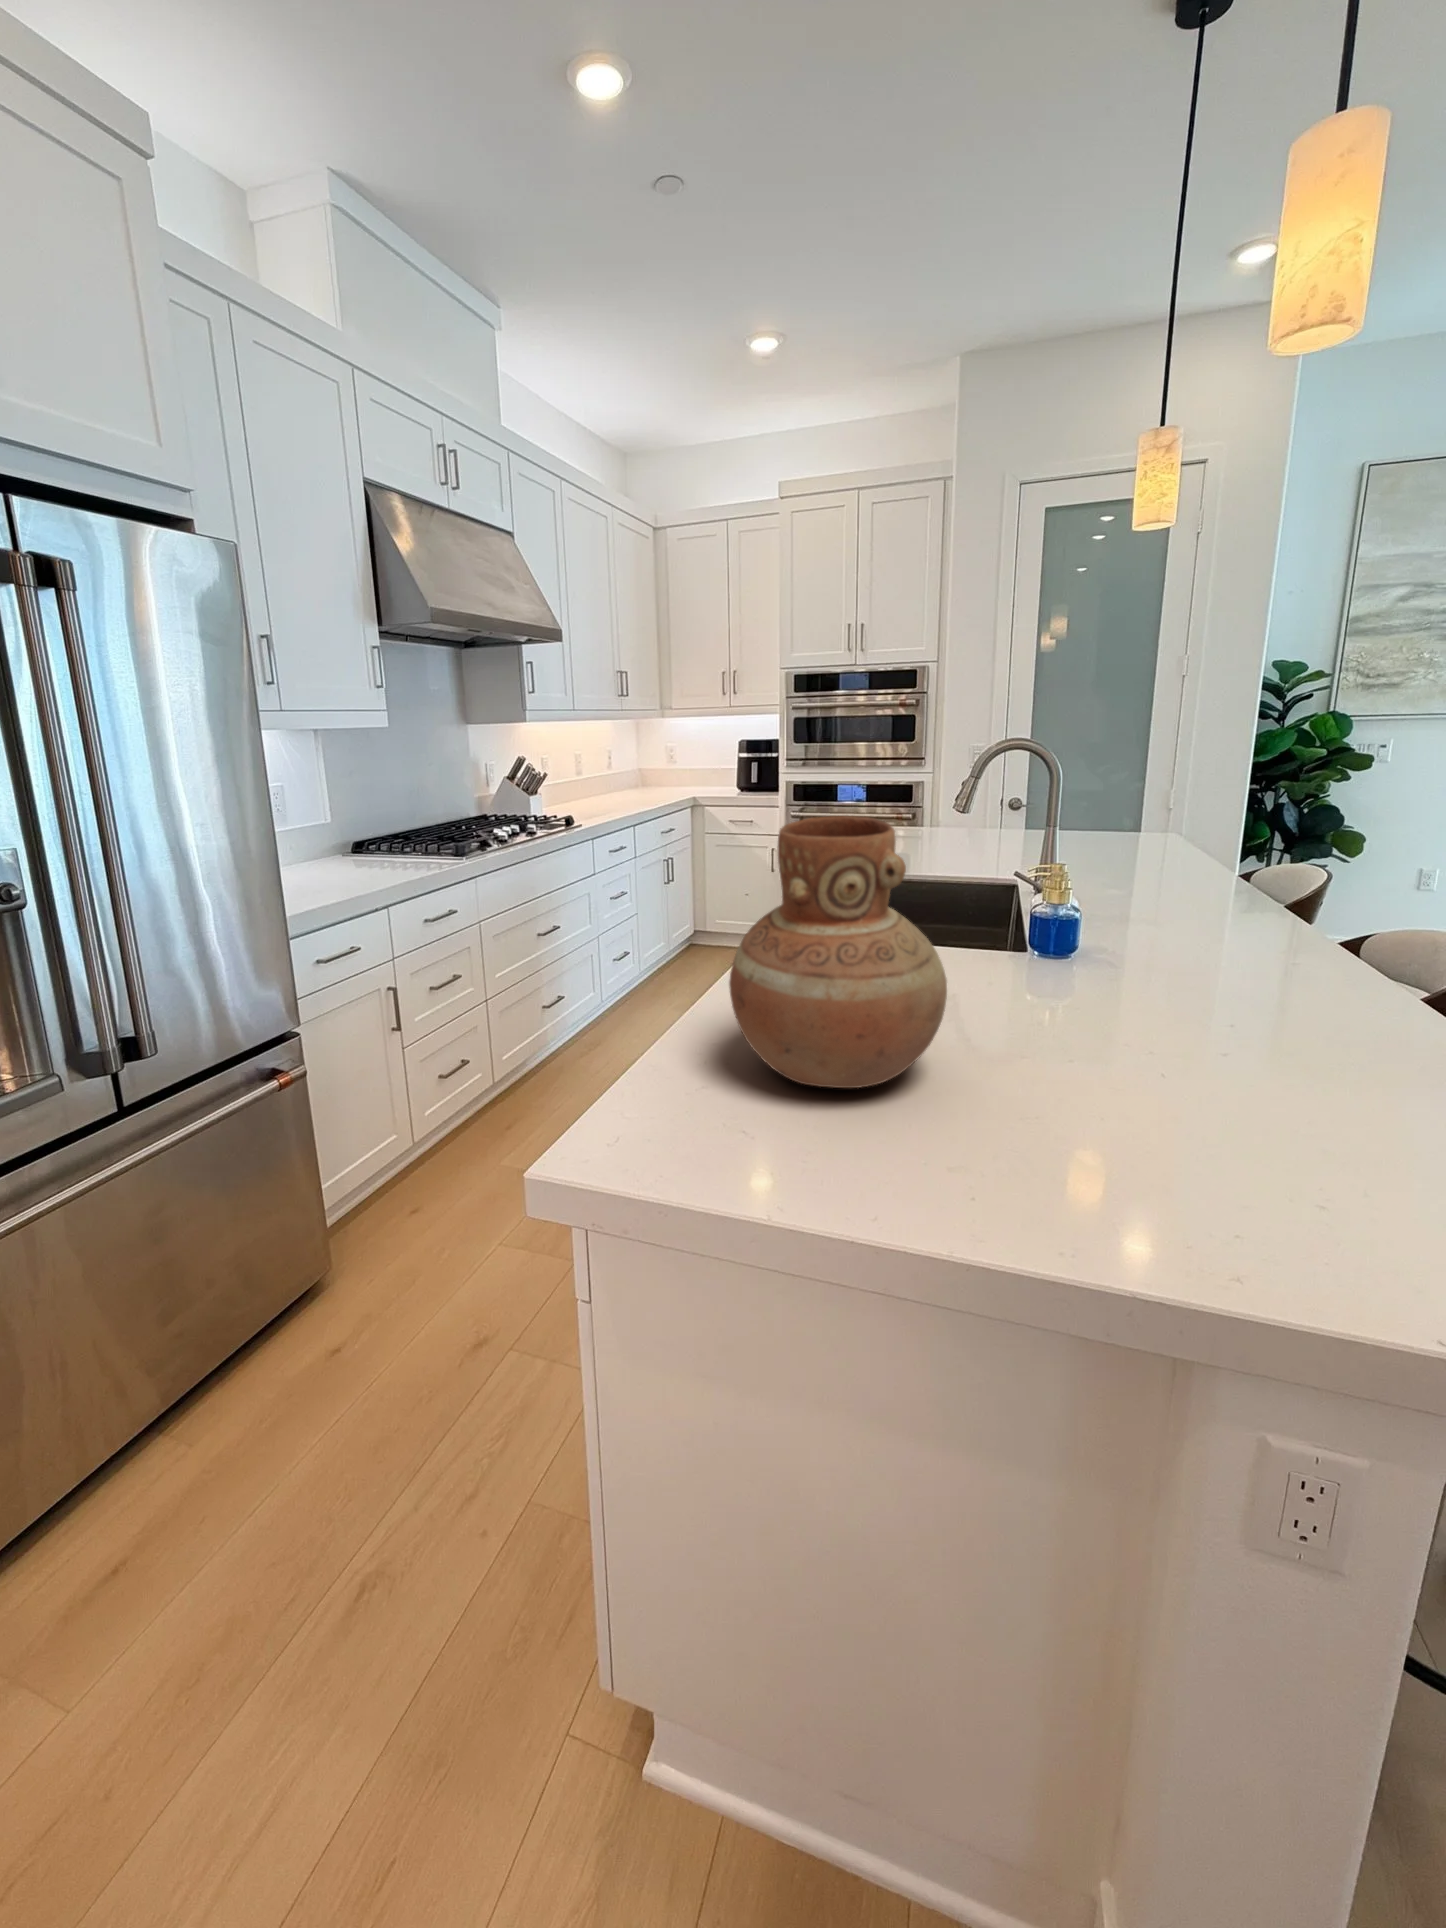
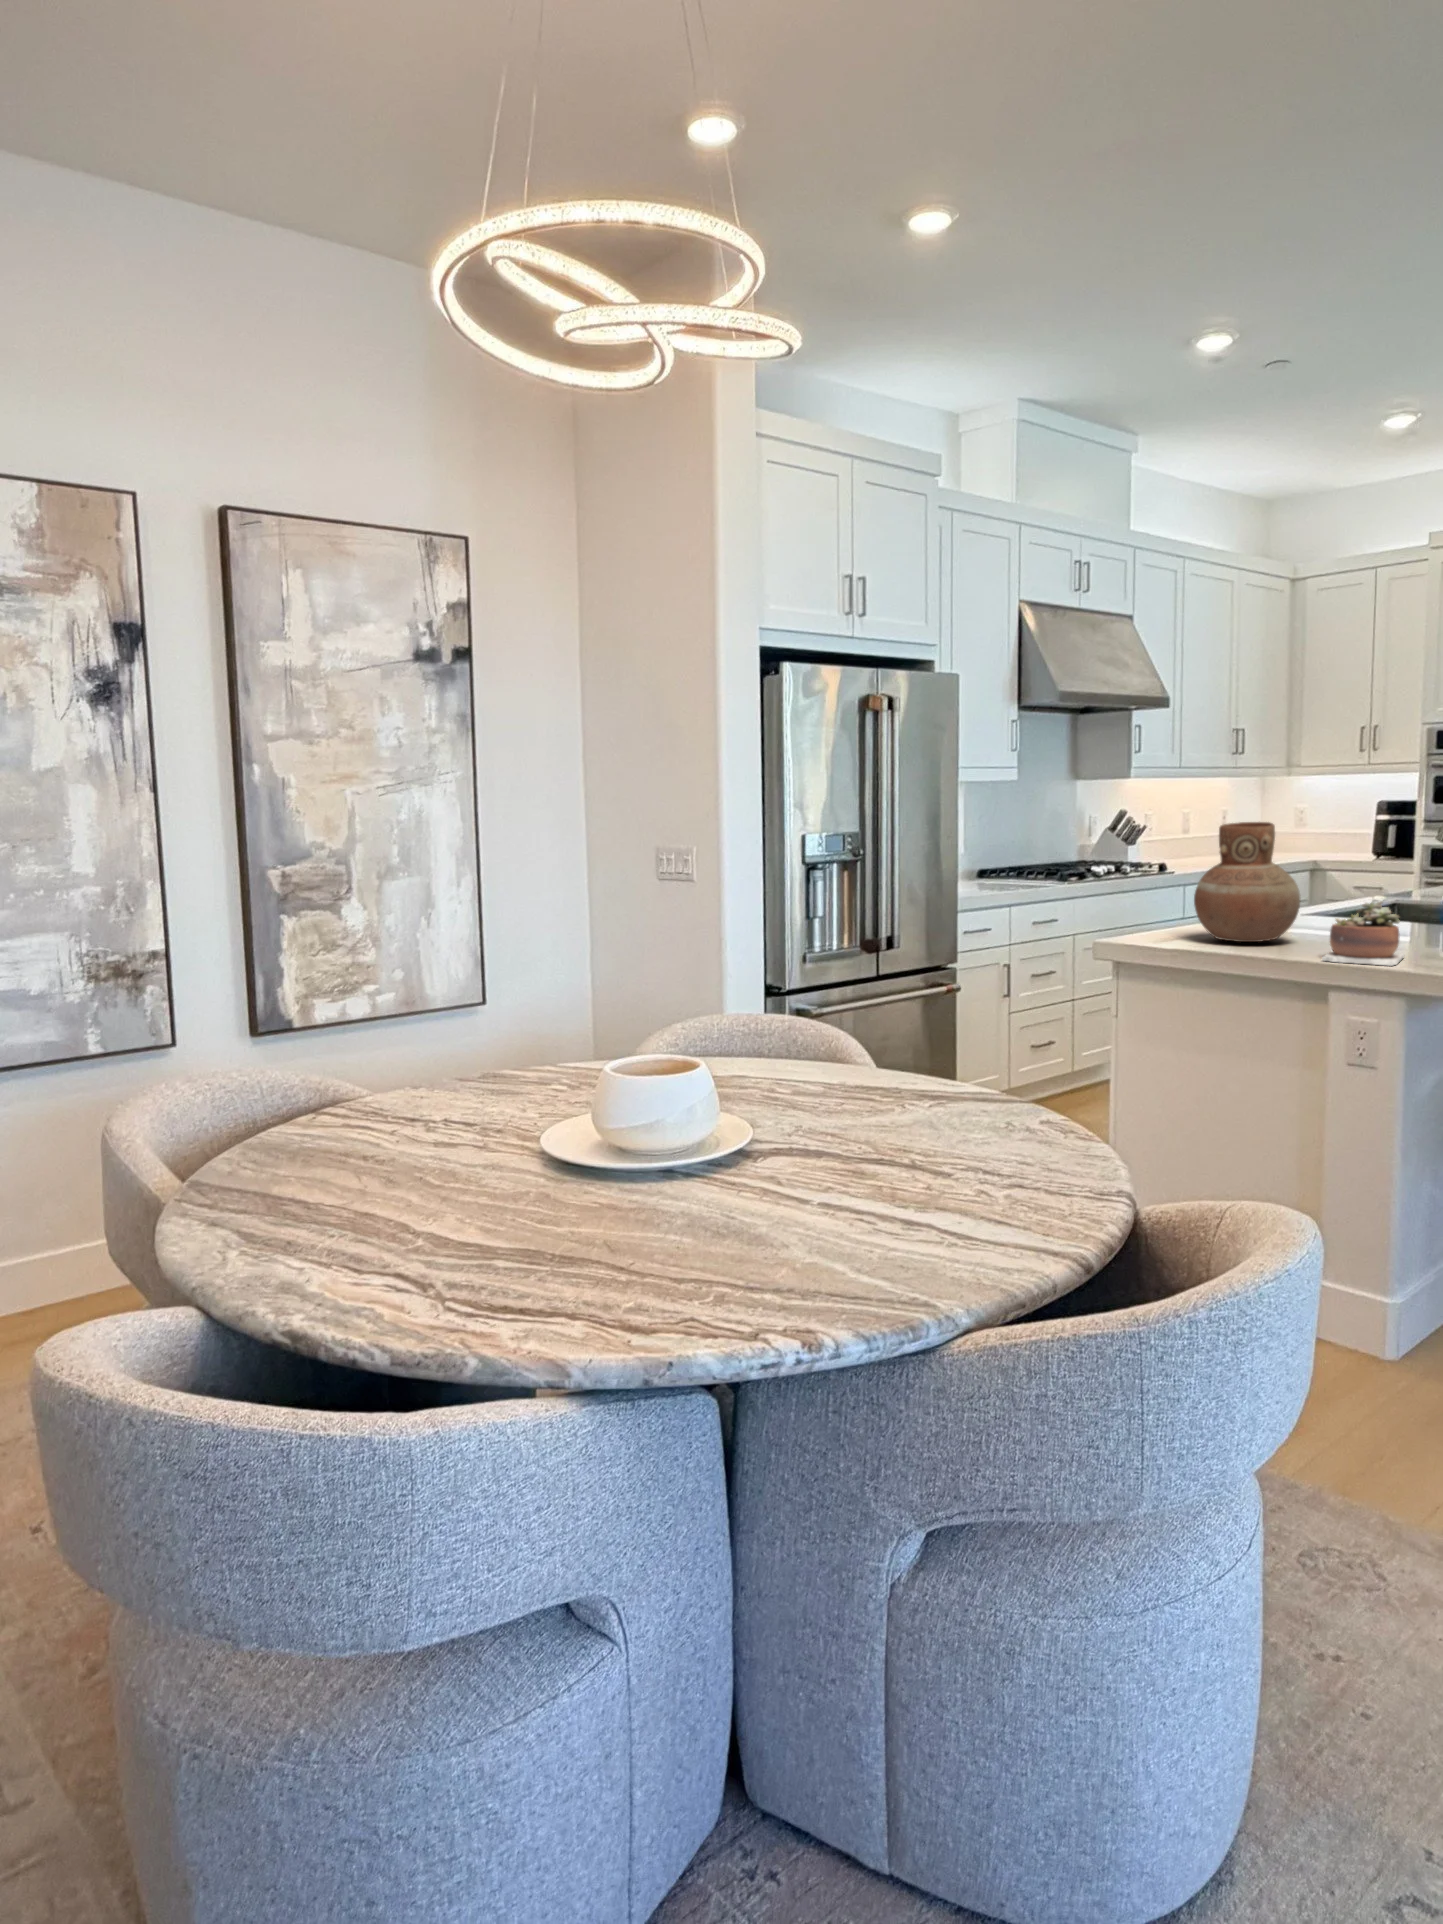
succulent plant: none [1076,1016,1303,1213] -> present [1322,902,1404,966]

